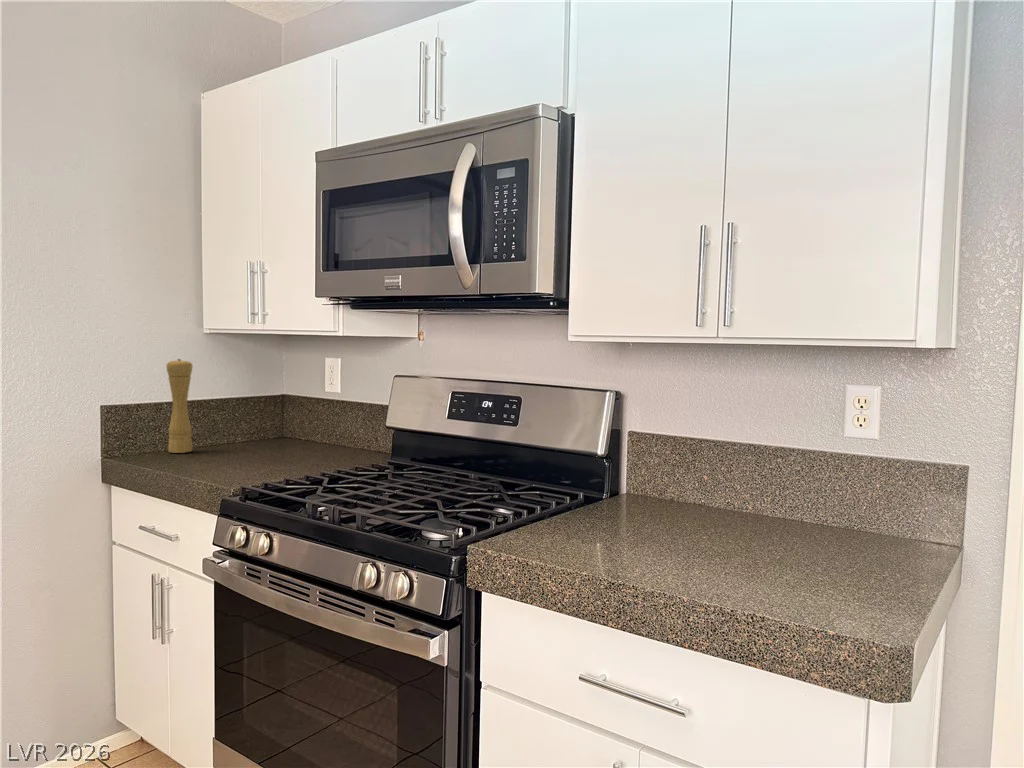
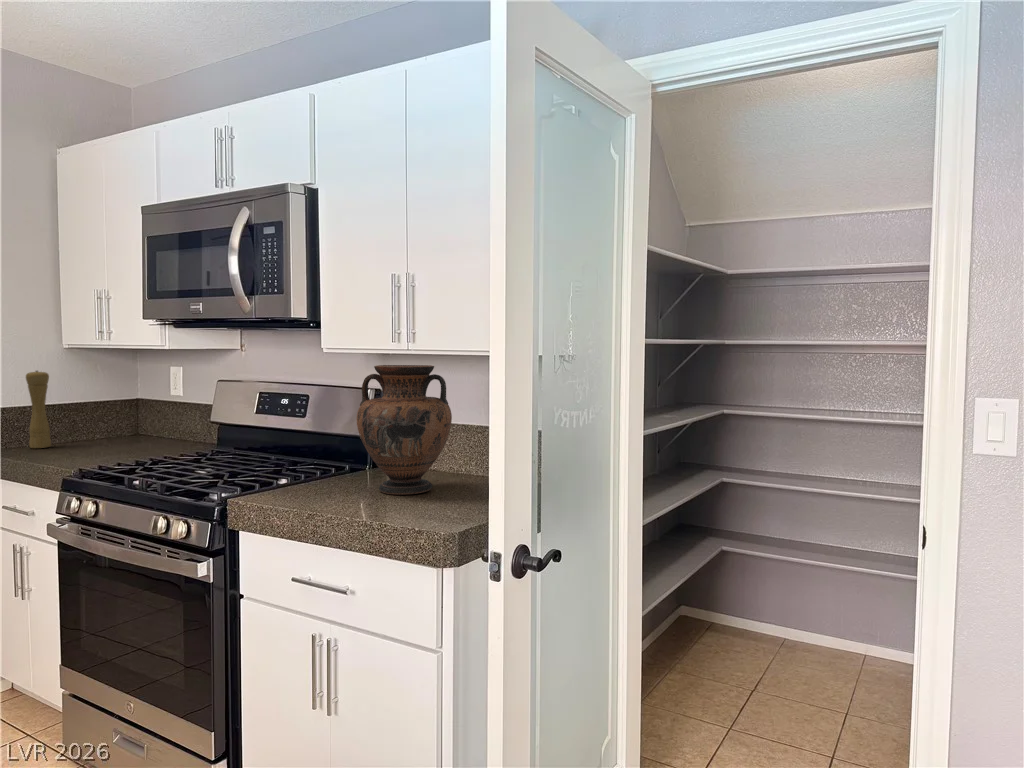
vase: none [645,360,786,550] -> present [357,365,452,495]

